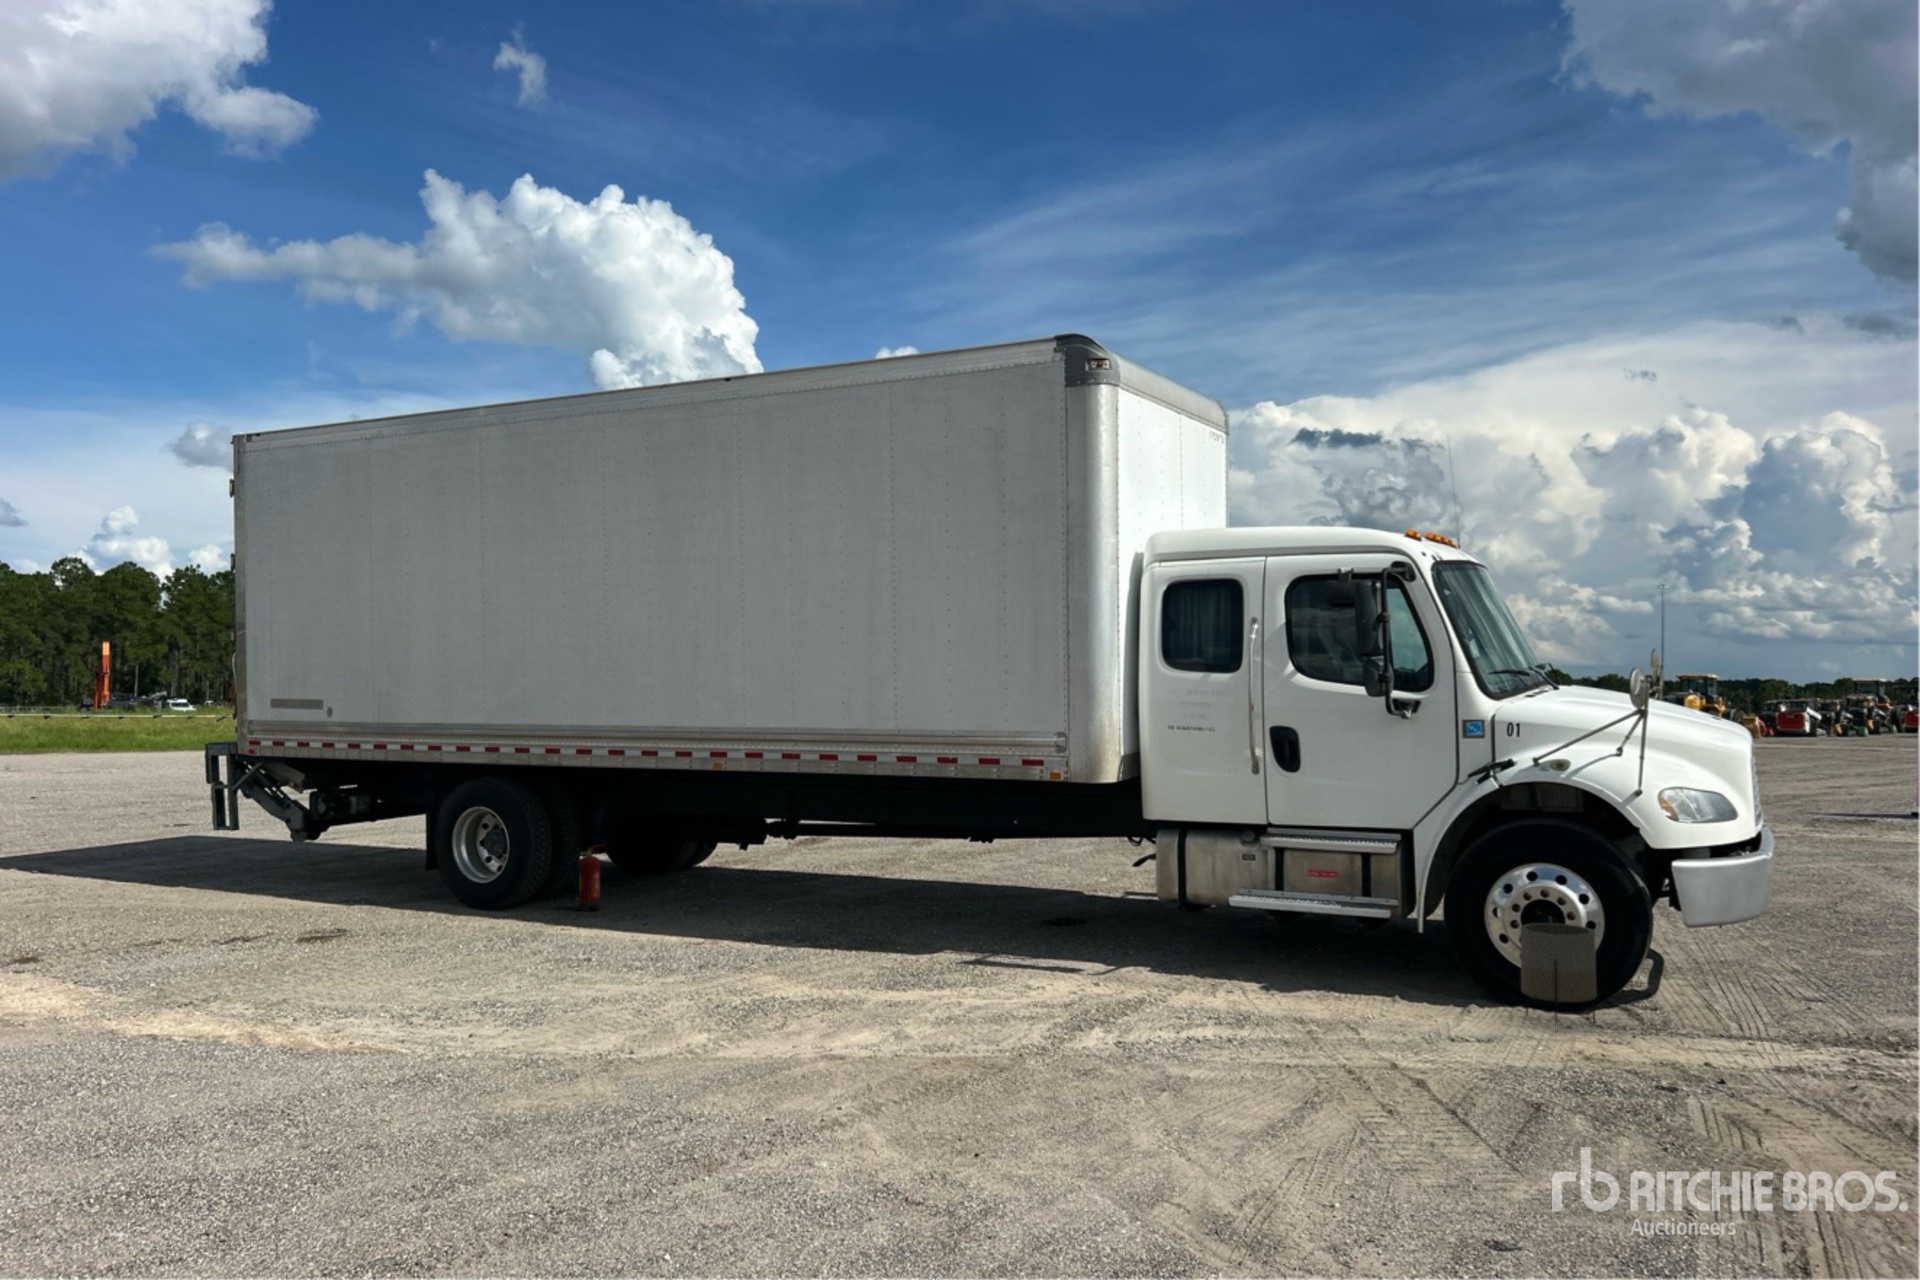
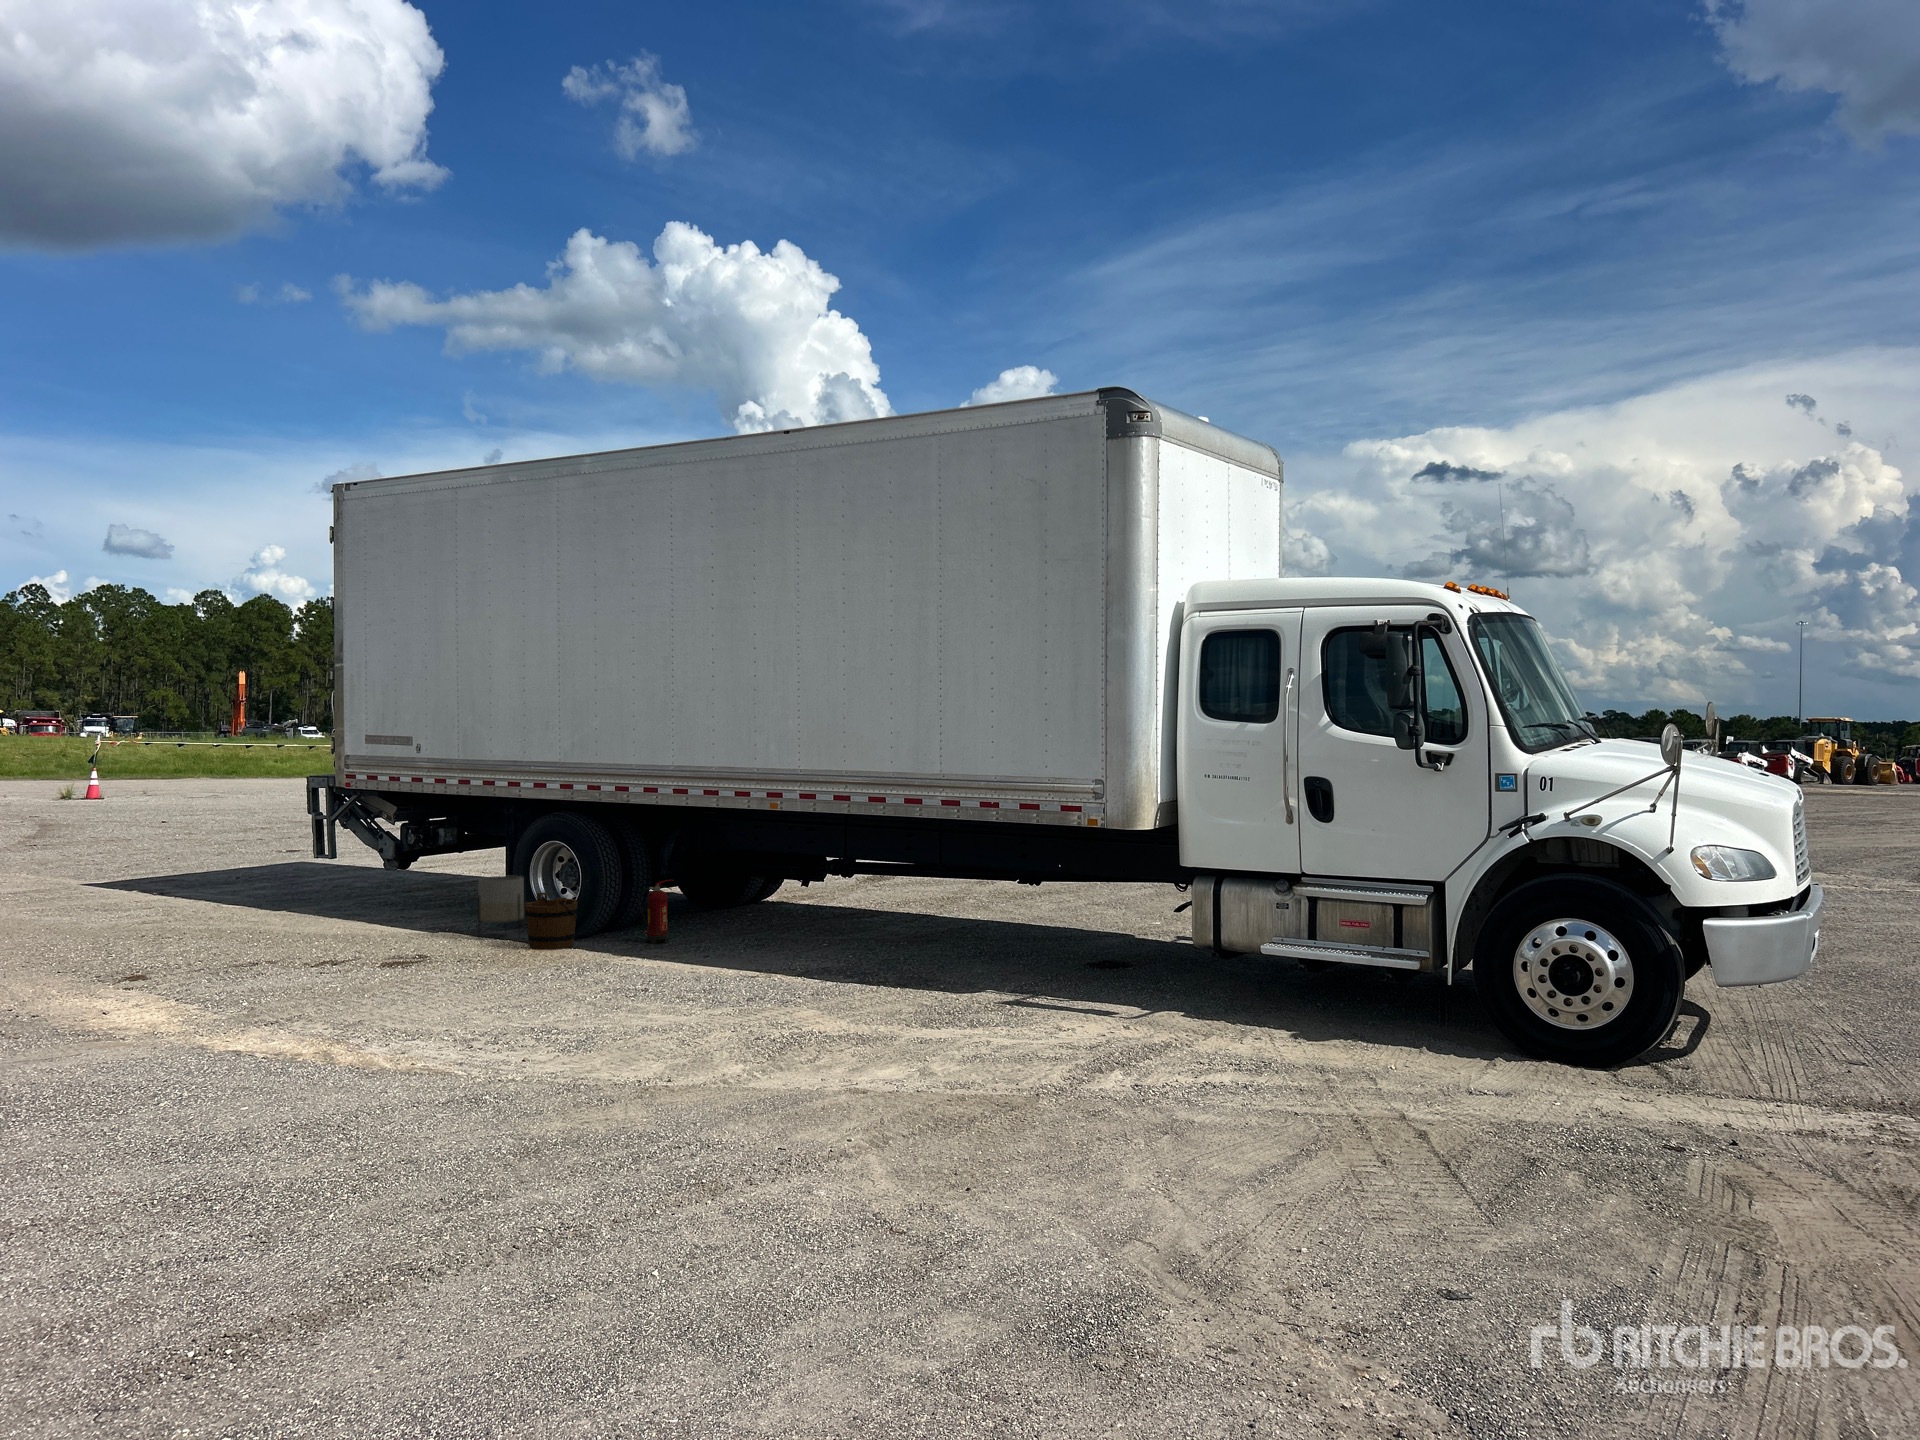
bucket: none [449,860,505,920] -> present [525,892,578,950]
planter: present [1520,923,1597,1022] -> present [478,876,524,933]

